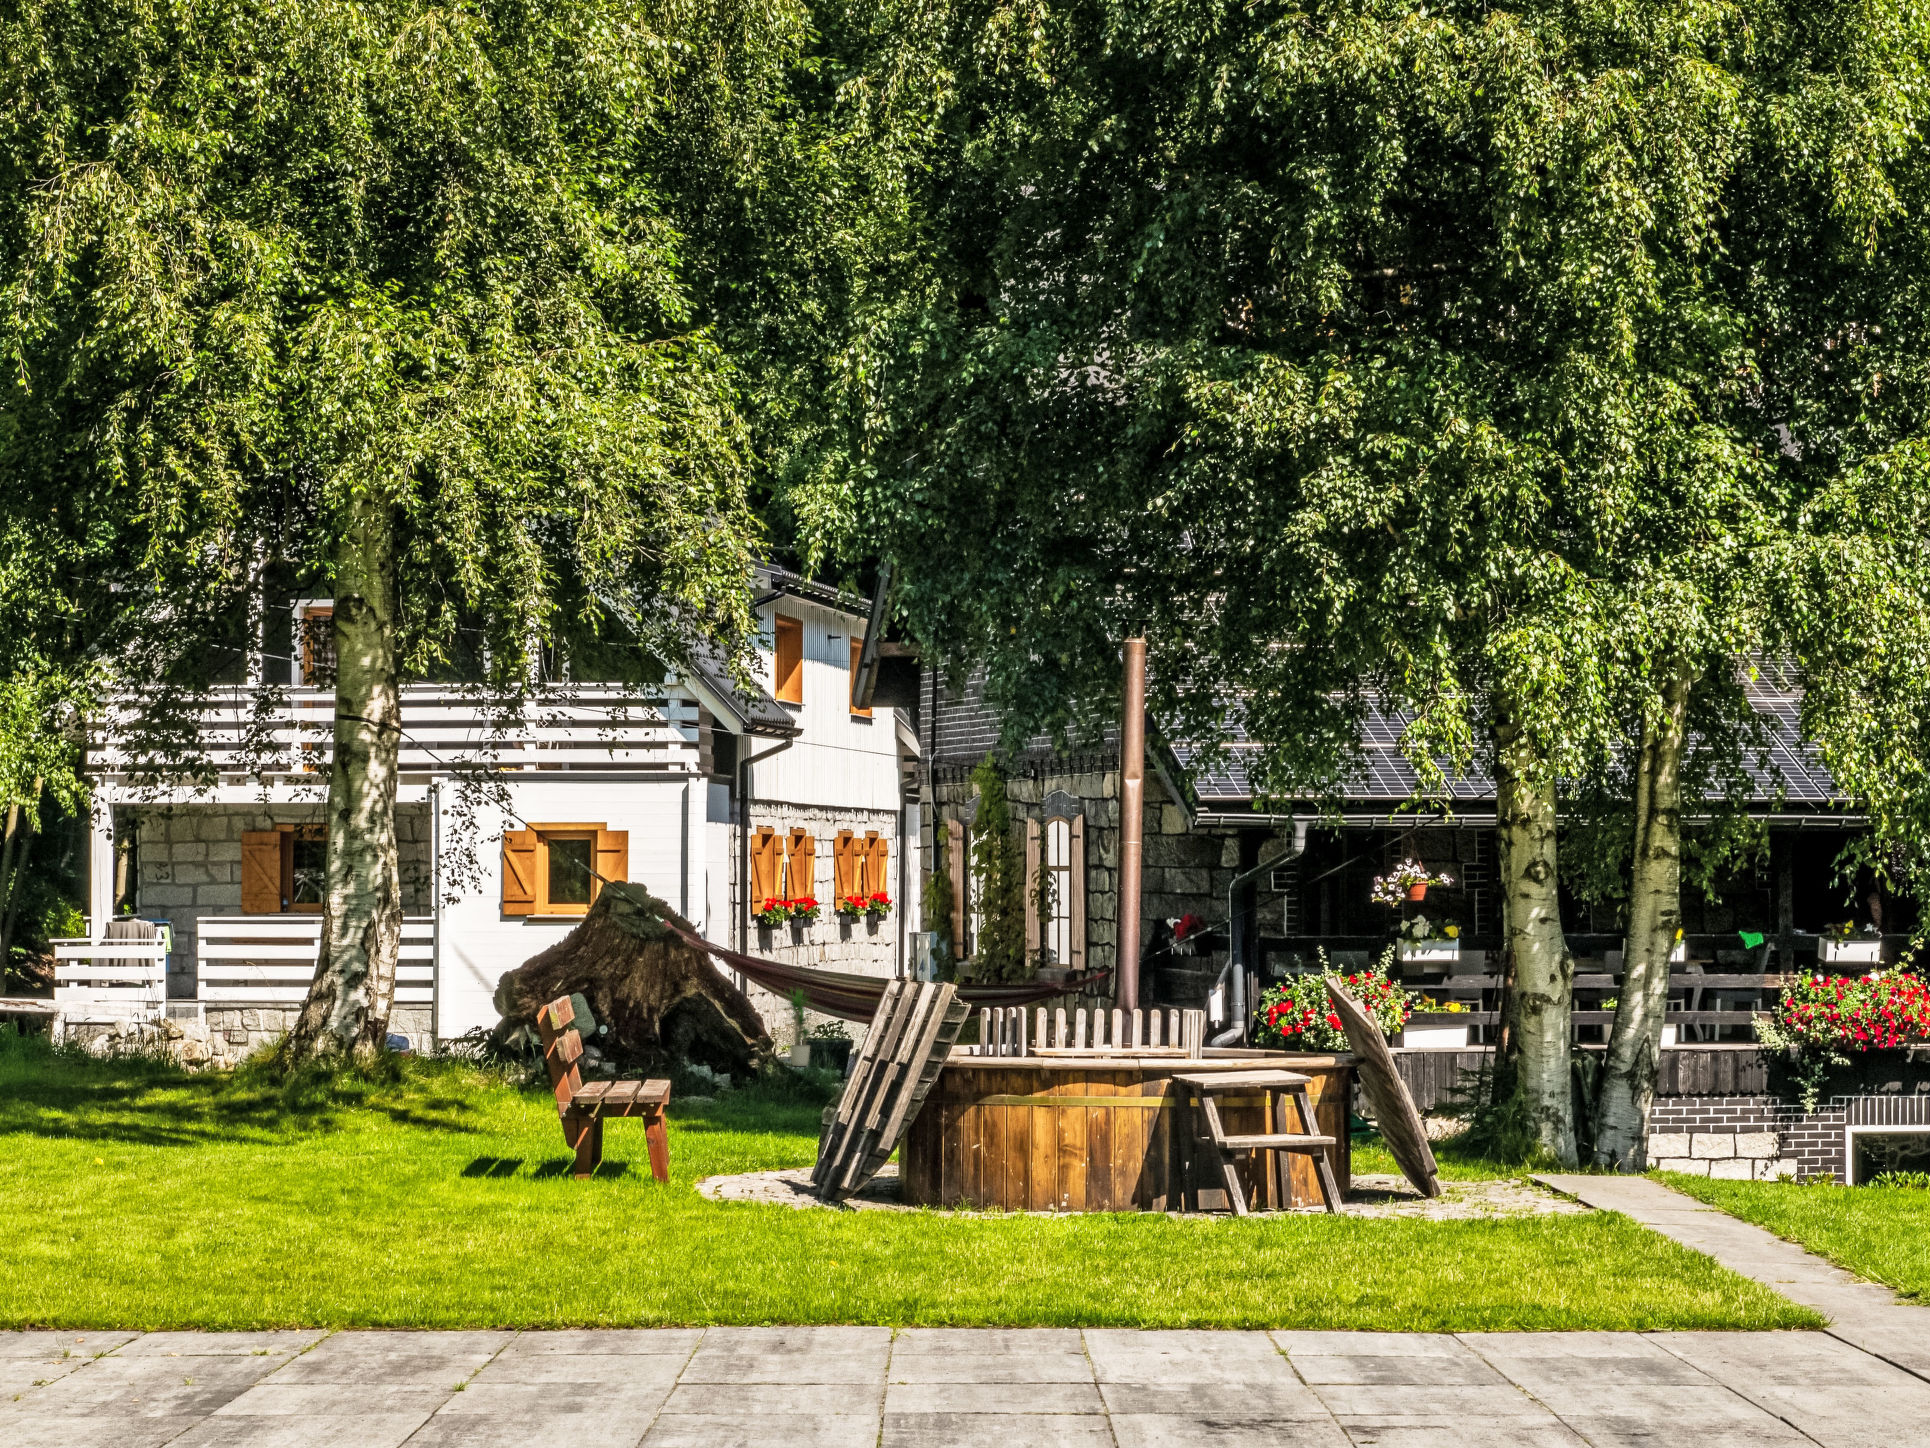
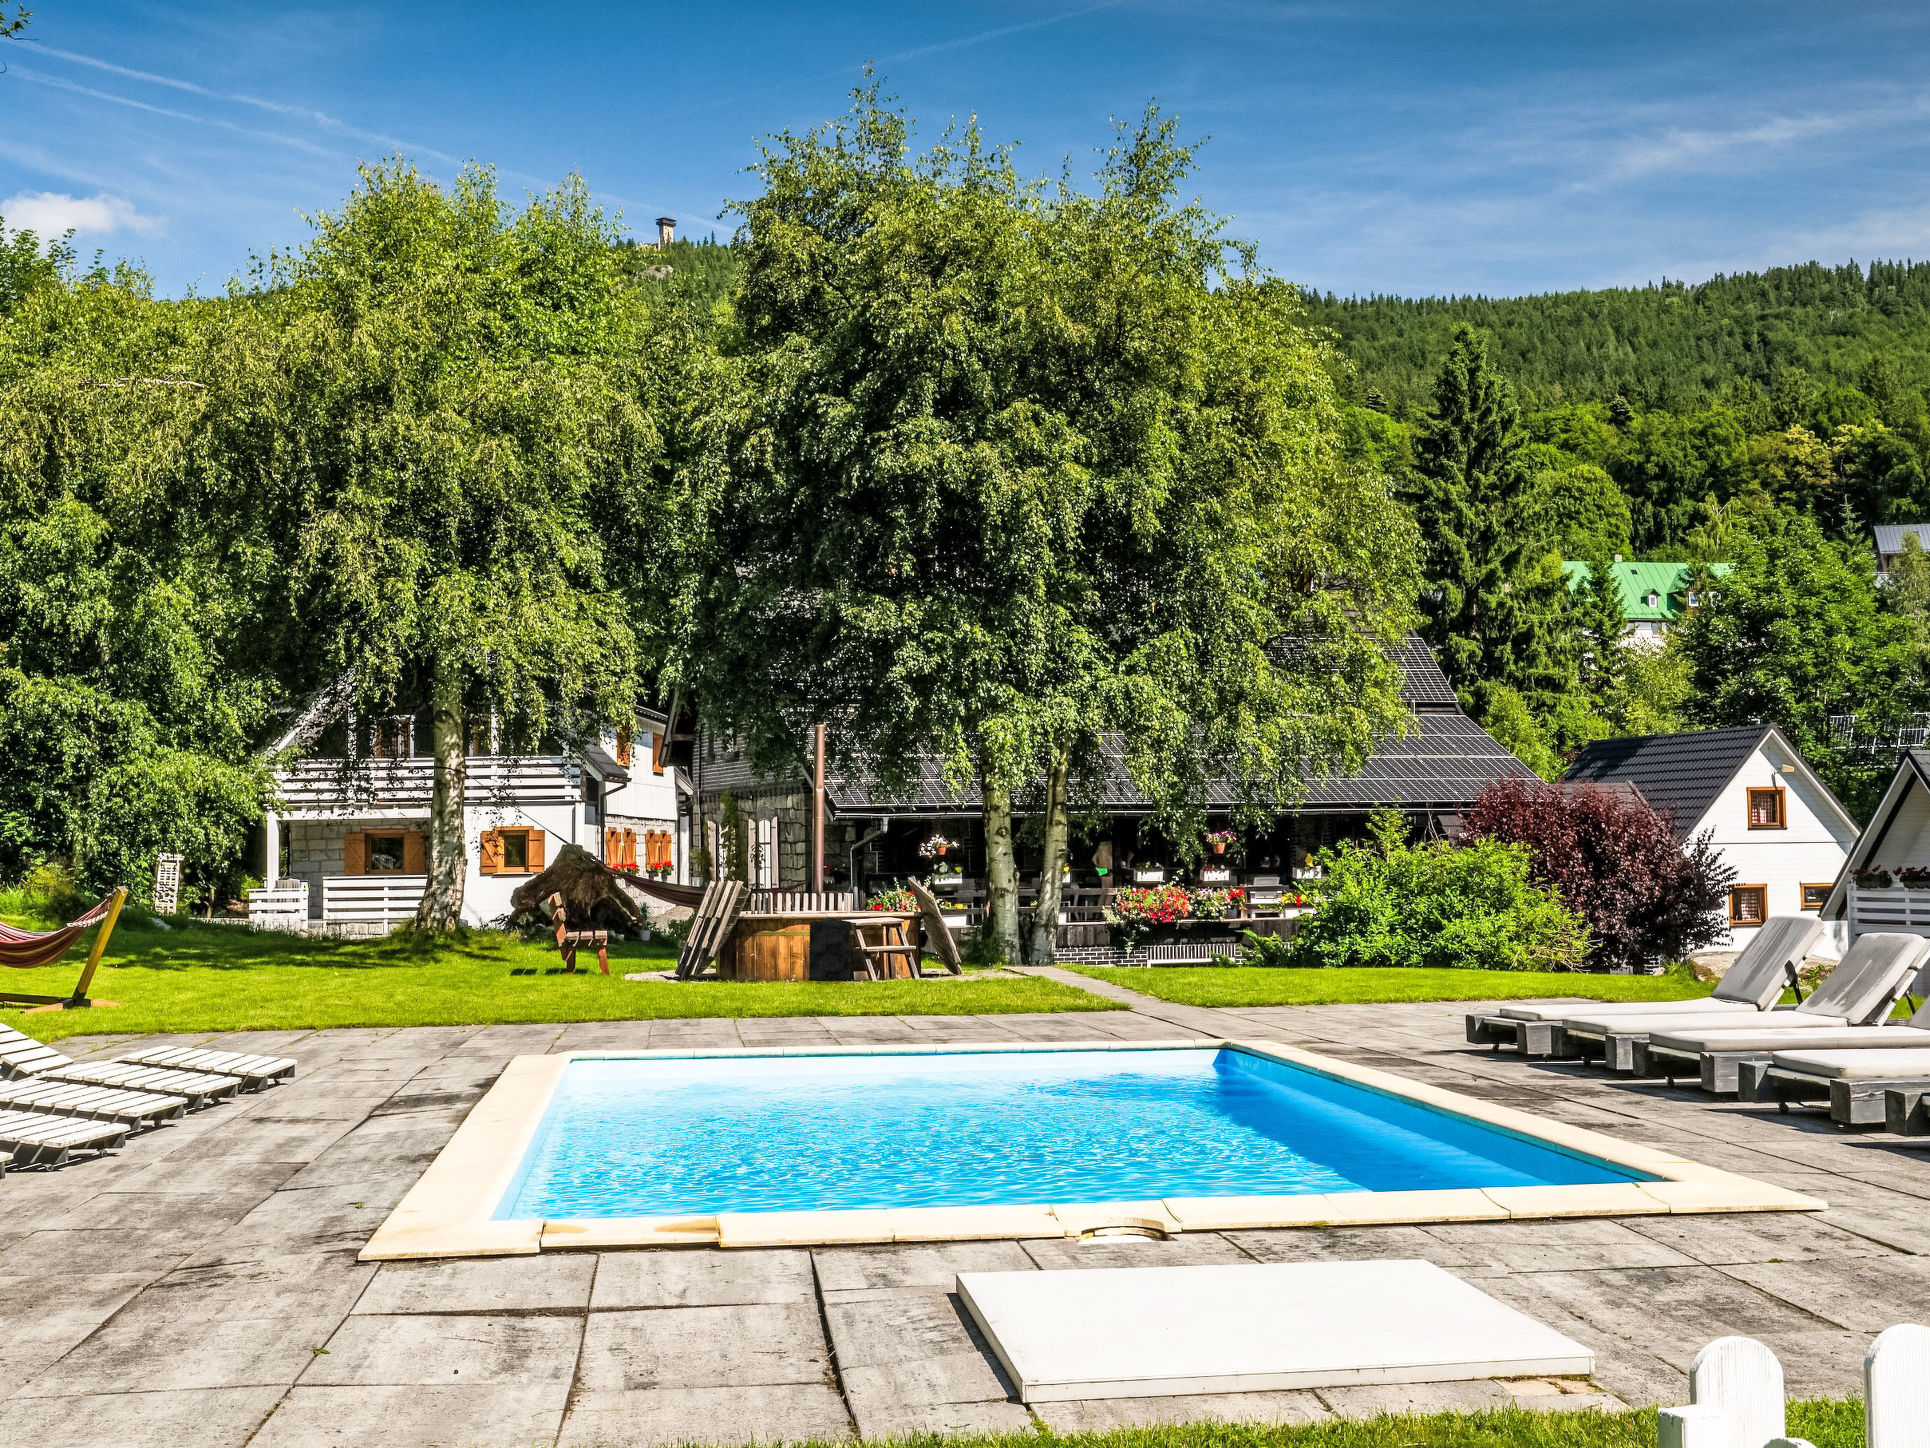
trash can: none [1100,1069,1193,1210] -> present [809,918,851,981]

